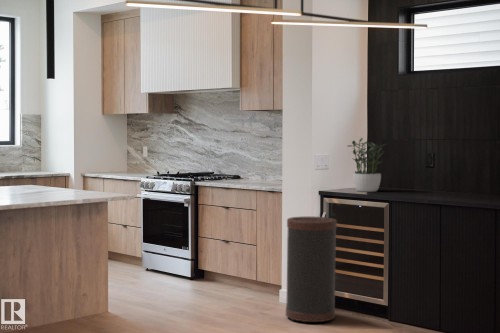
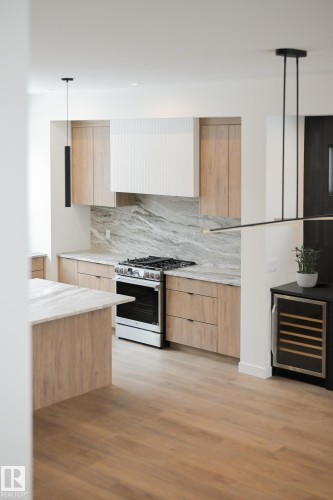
trash can: present [286,216,337,322] -> none [246,308,286,390]

